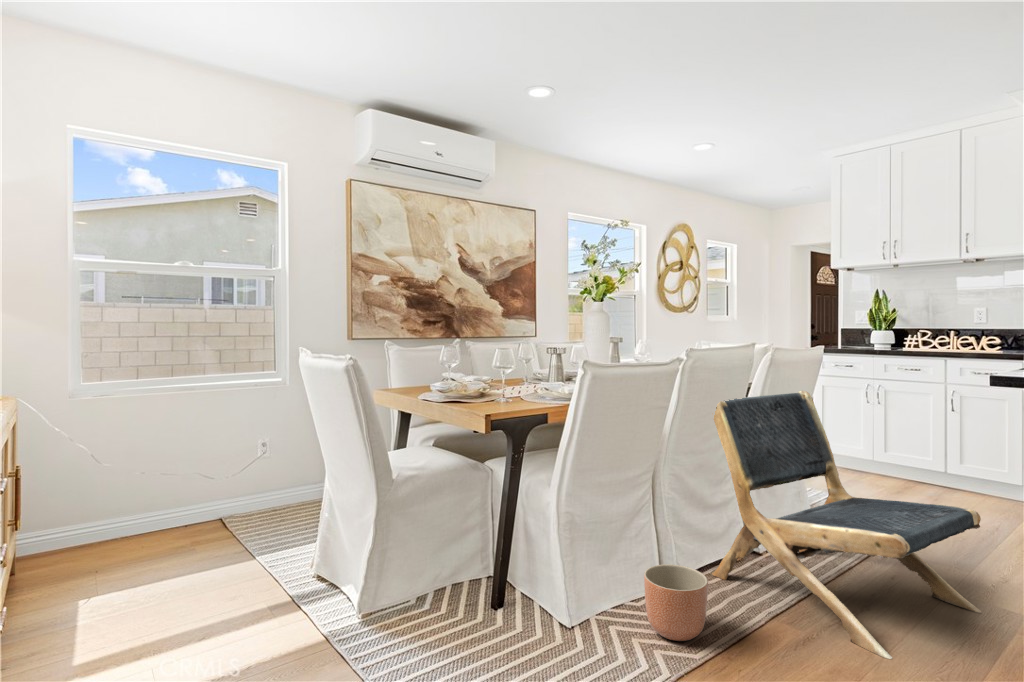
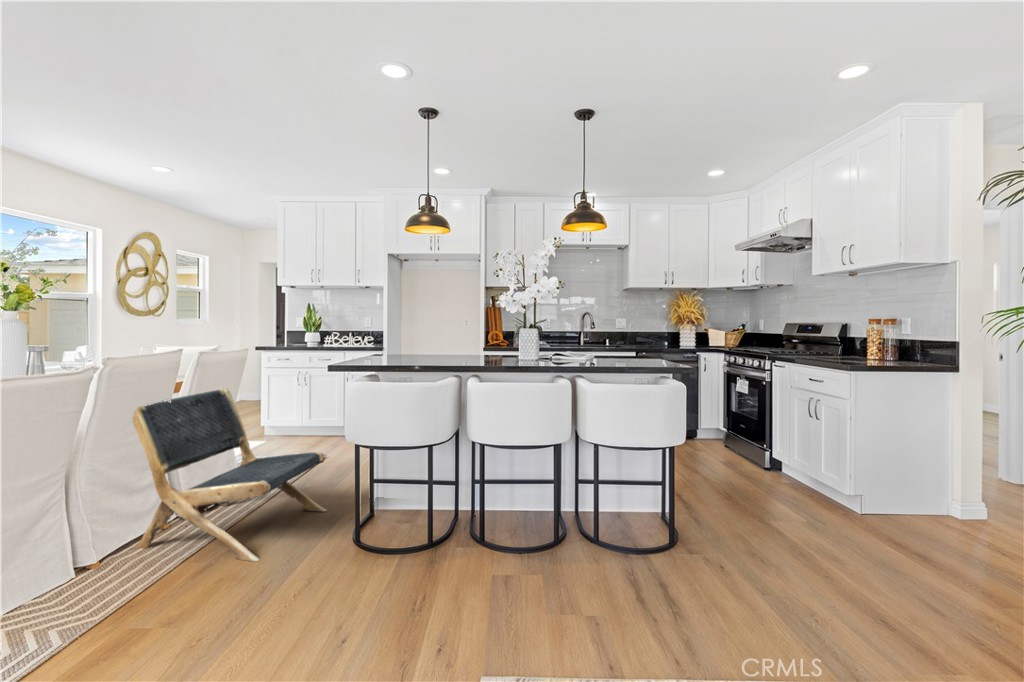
planter: present [644,564,708,641] -> none [40,551,111,619]

